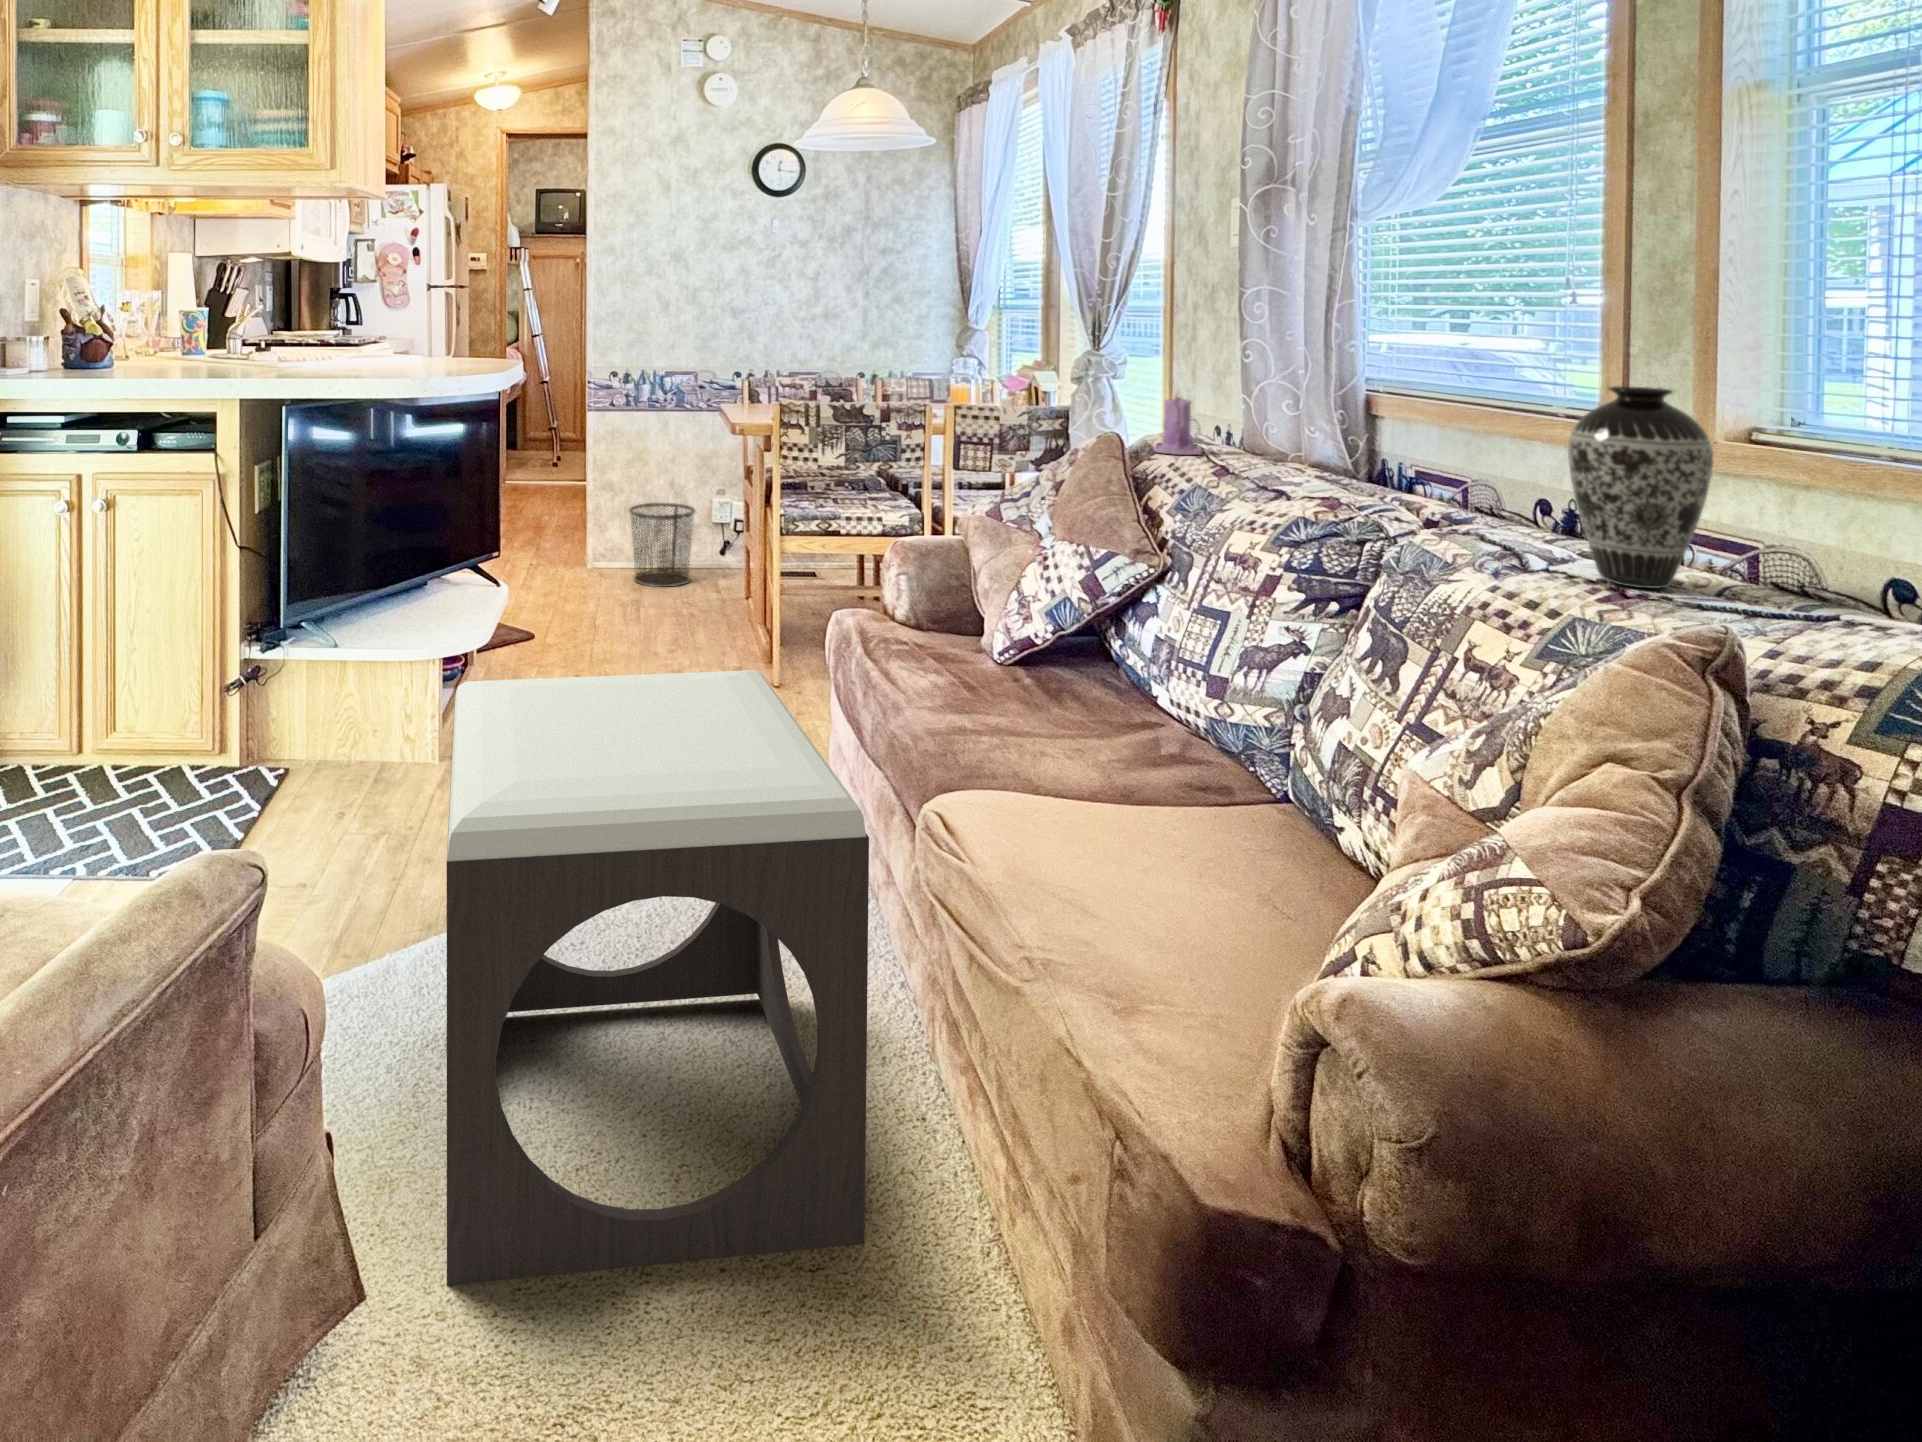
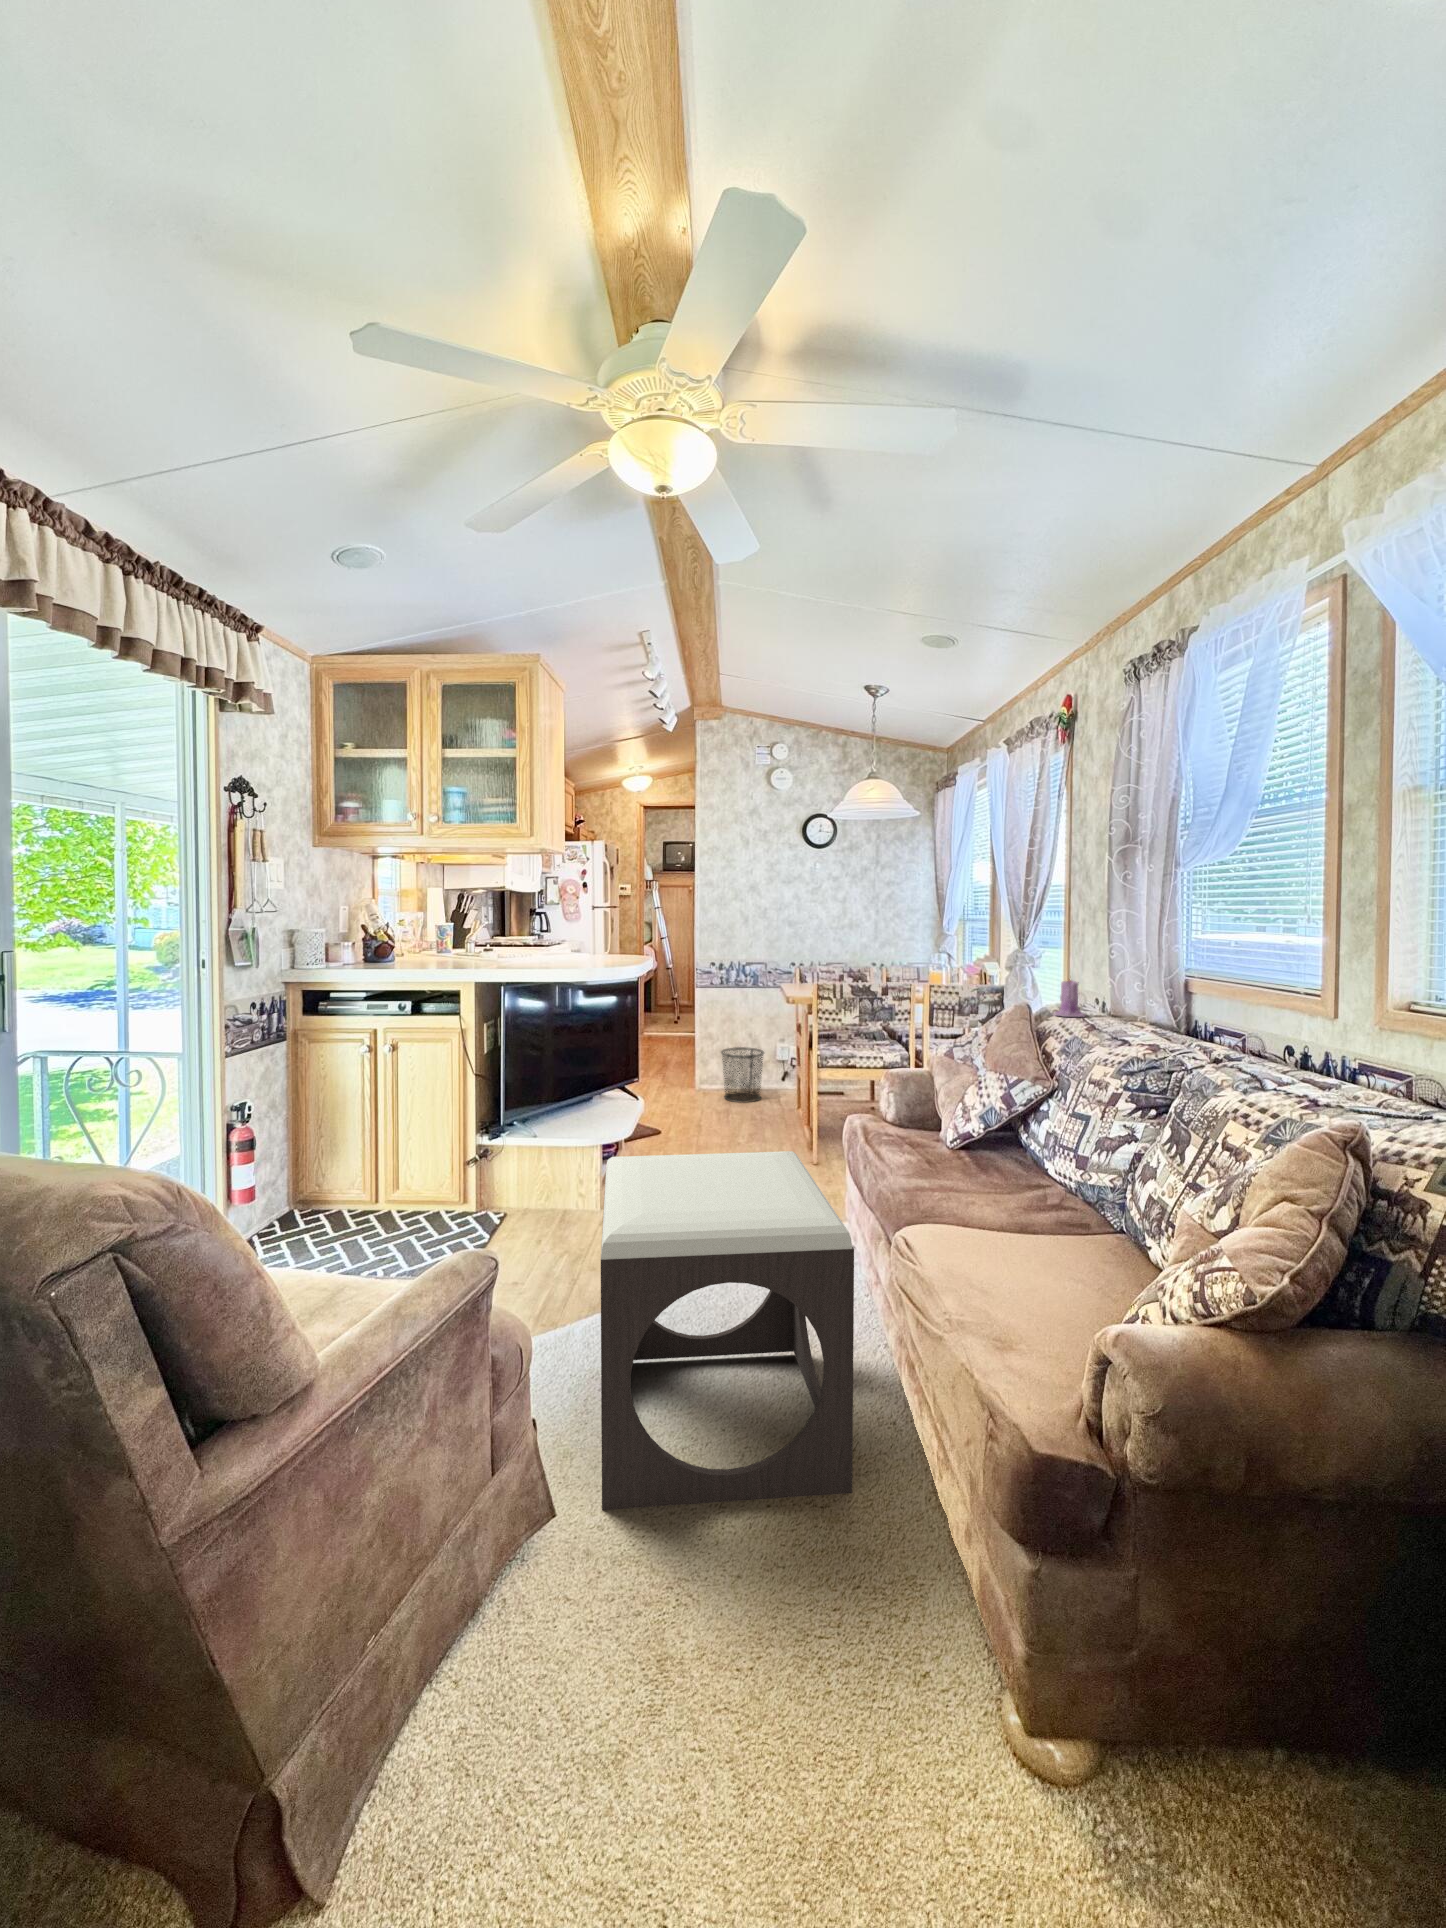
decorative vase: present [1568,386,1713,588] -> none [1287,977,1373,1101]

